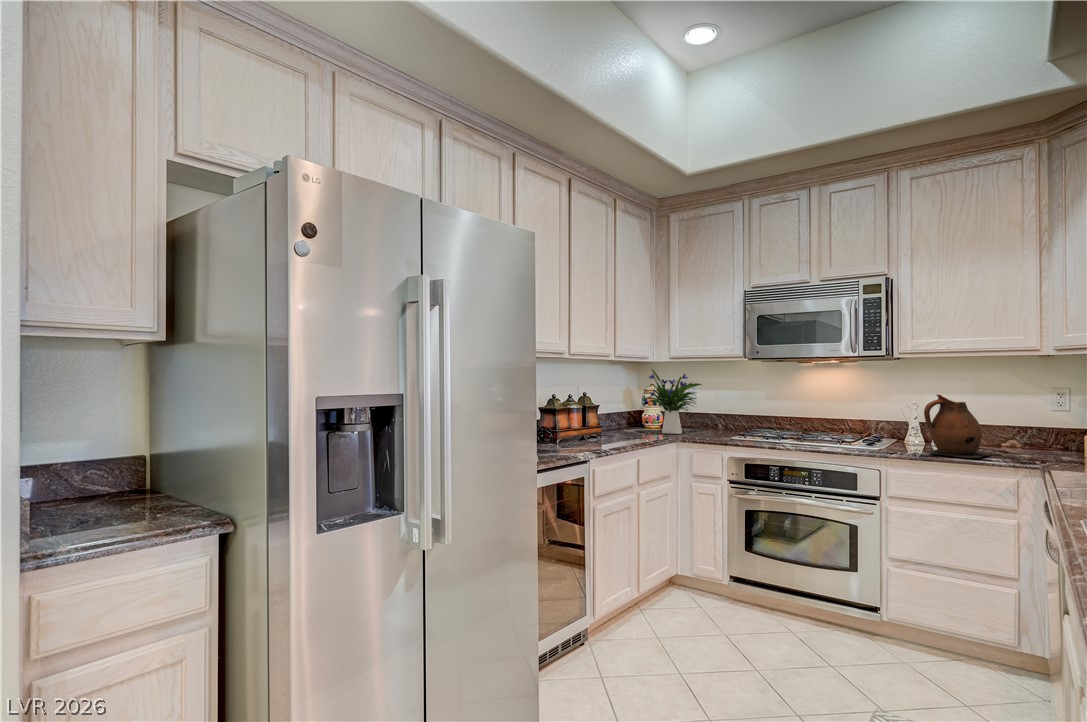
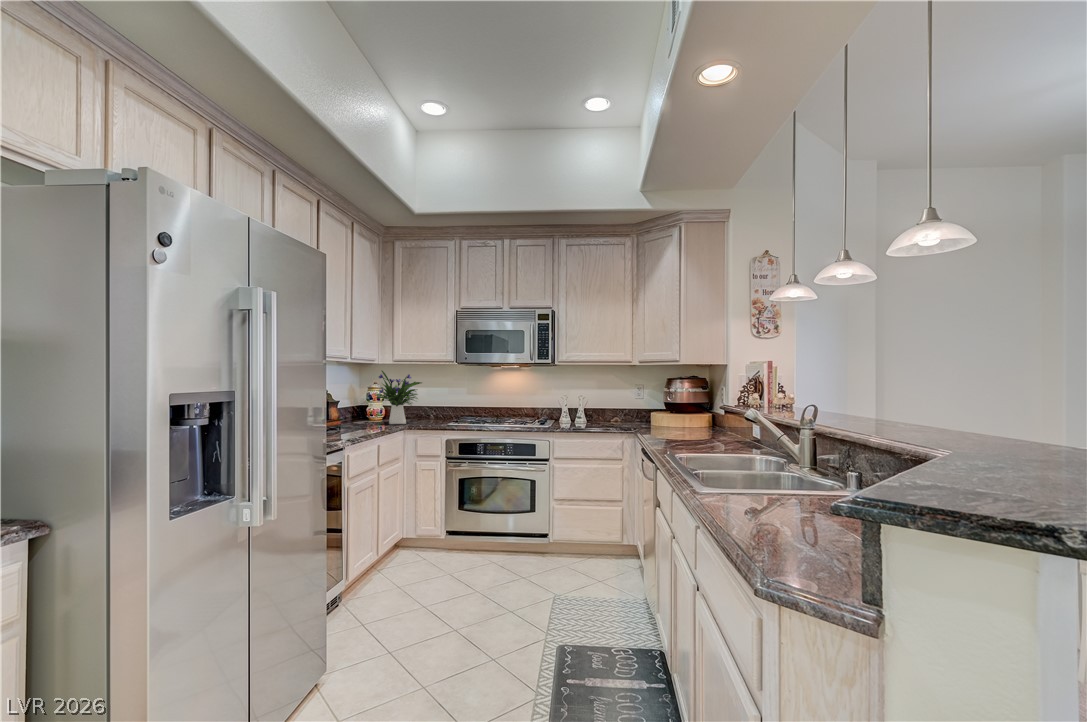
ceramic pitcher: present [924,394,991,459] -> none [574,389,607,429]

